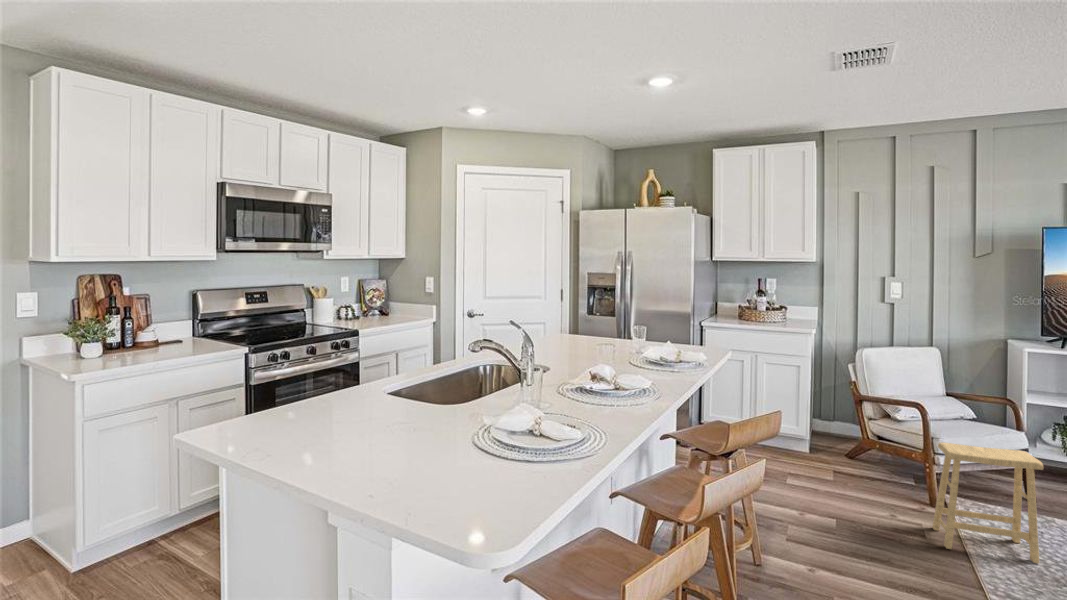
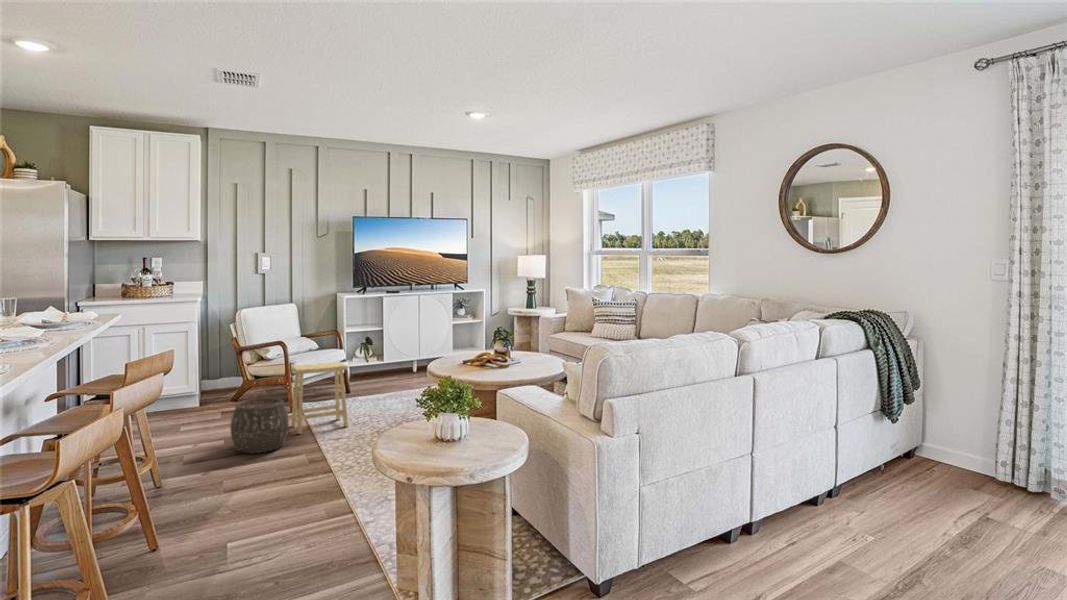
woven basket: none [846,479,935,568] -> present [230,398,289,453]

